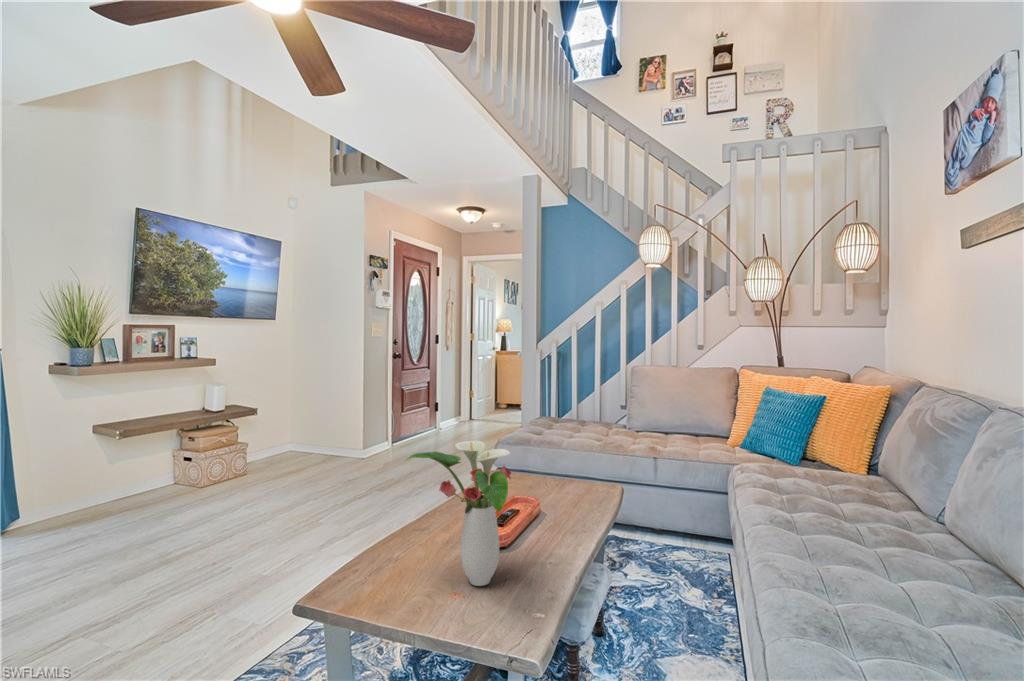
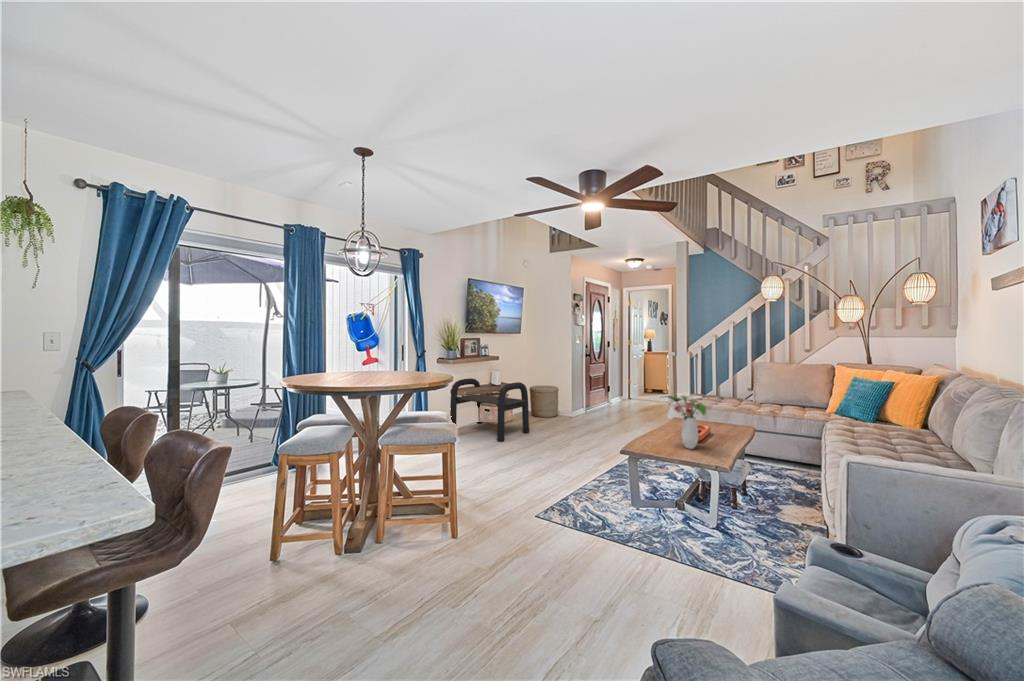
bench: none [68,402,251,535] -> present [450,378,529,441]
woven basket: none [284,409,339,466] -> present [529,386,559,417]

